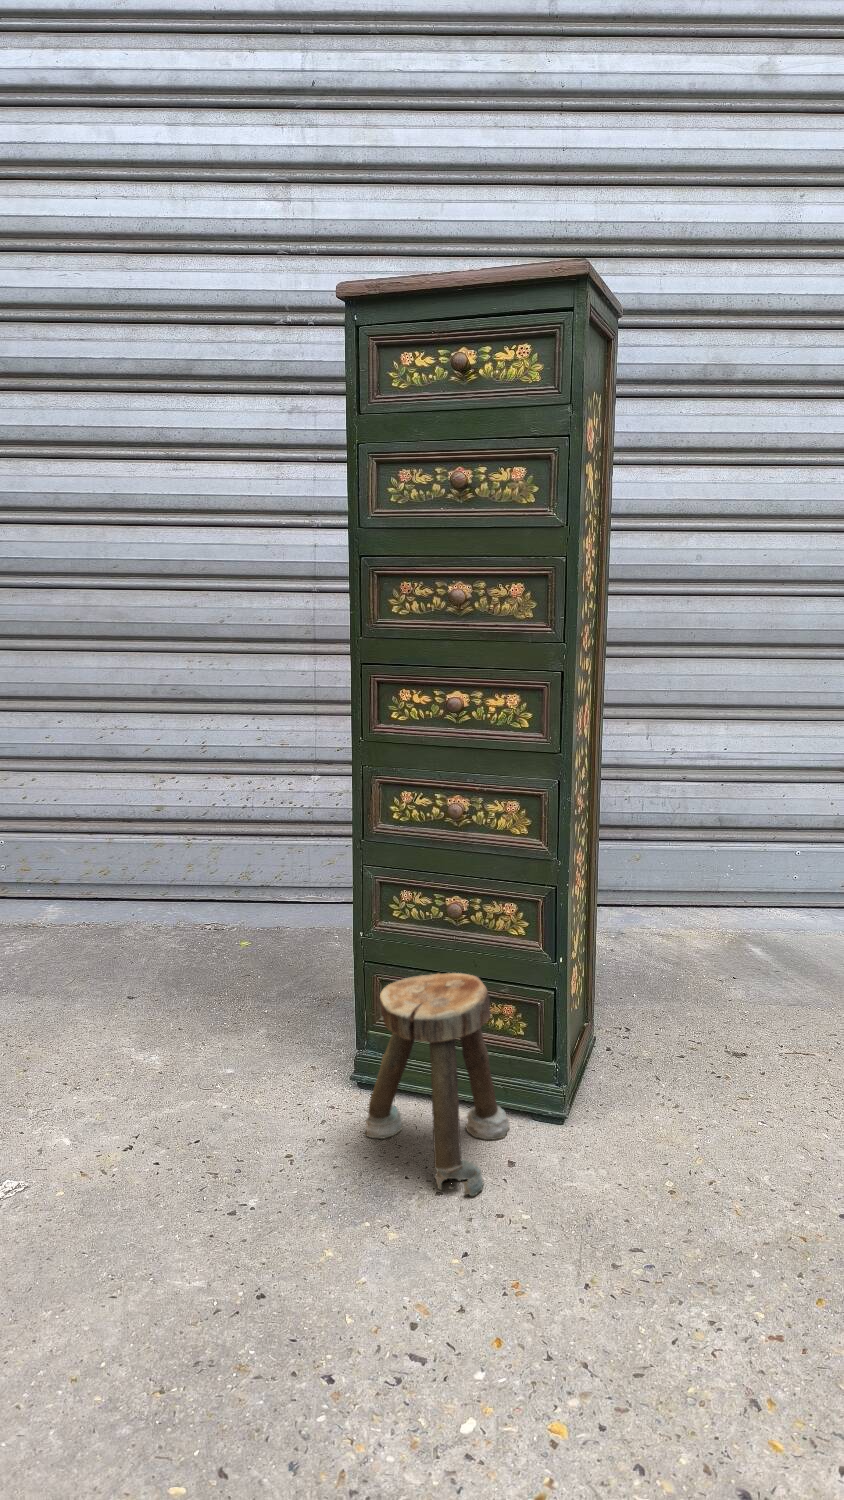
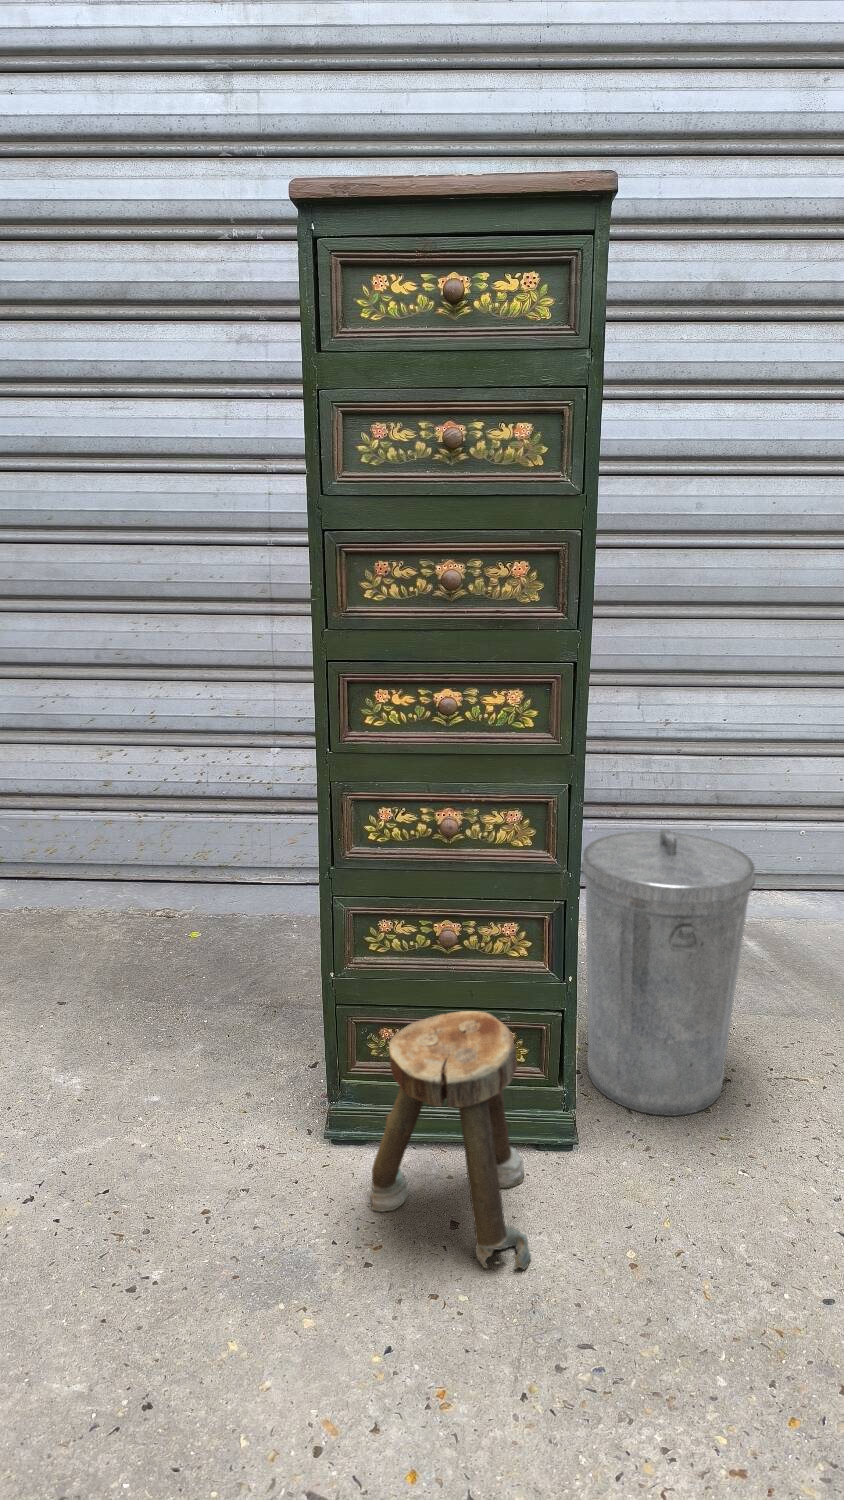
trash can: none [601,839,765,1113] -> present [581,829,755,1116]

